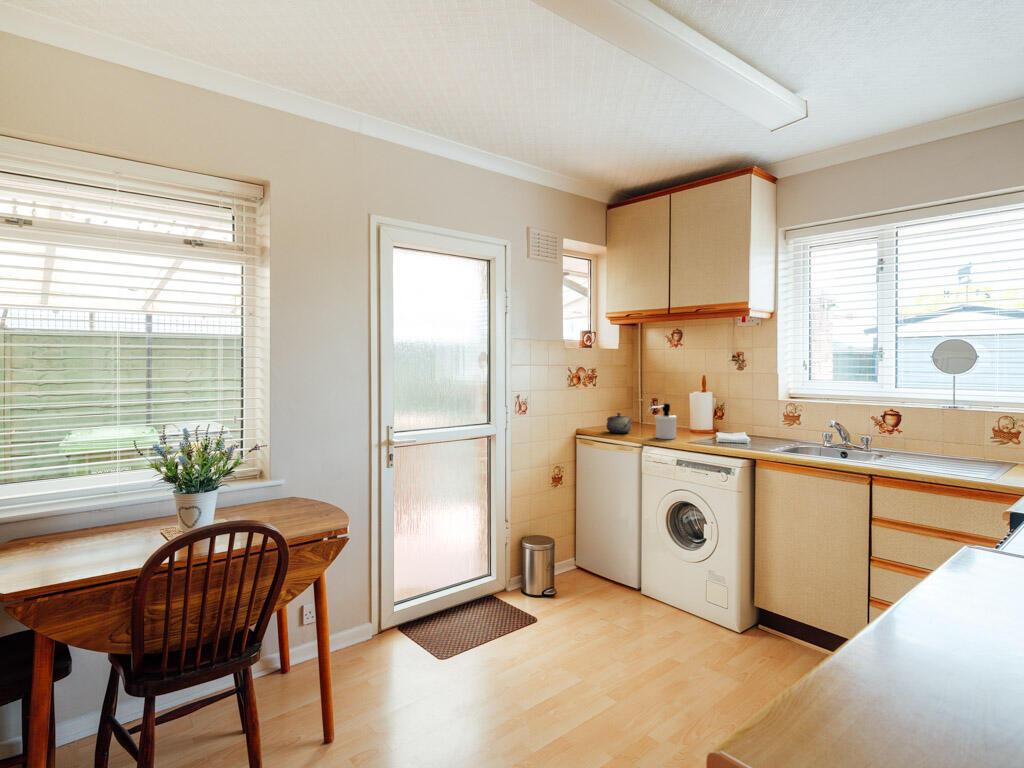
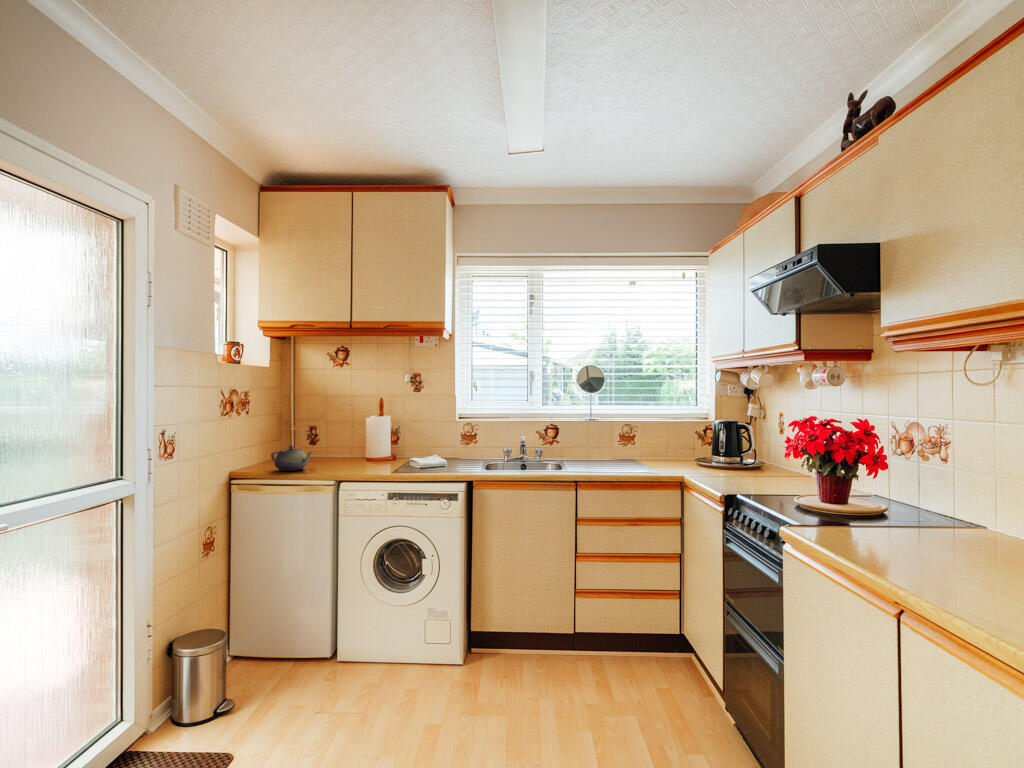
soap dispenser: present [648,403,677,439] -> none [342,430,371,471]

